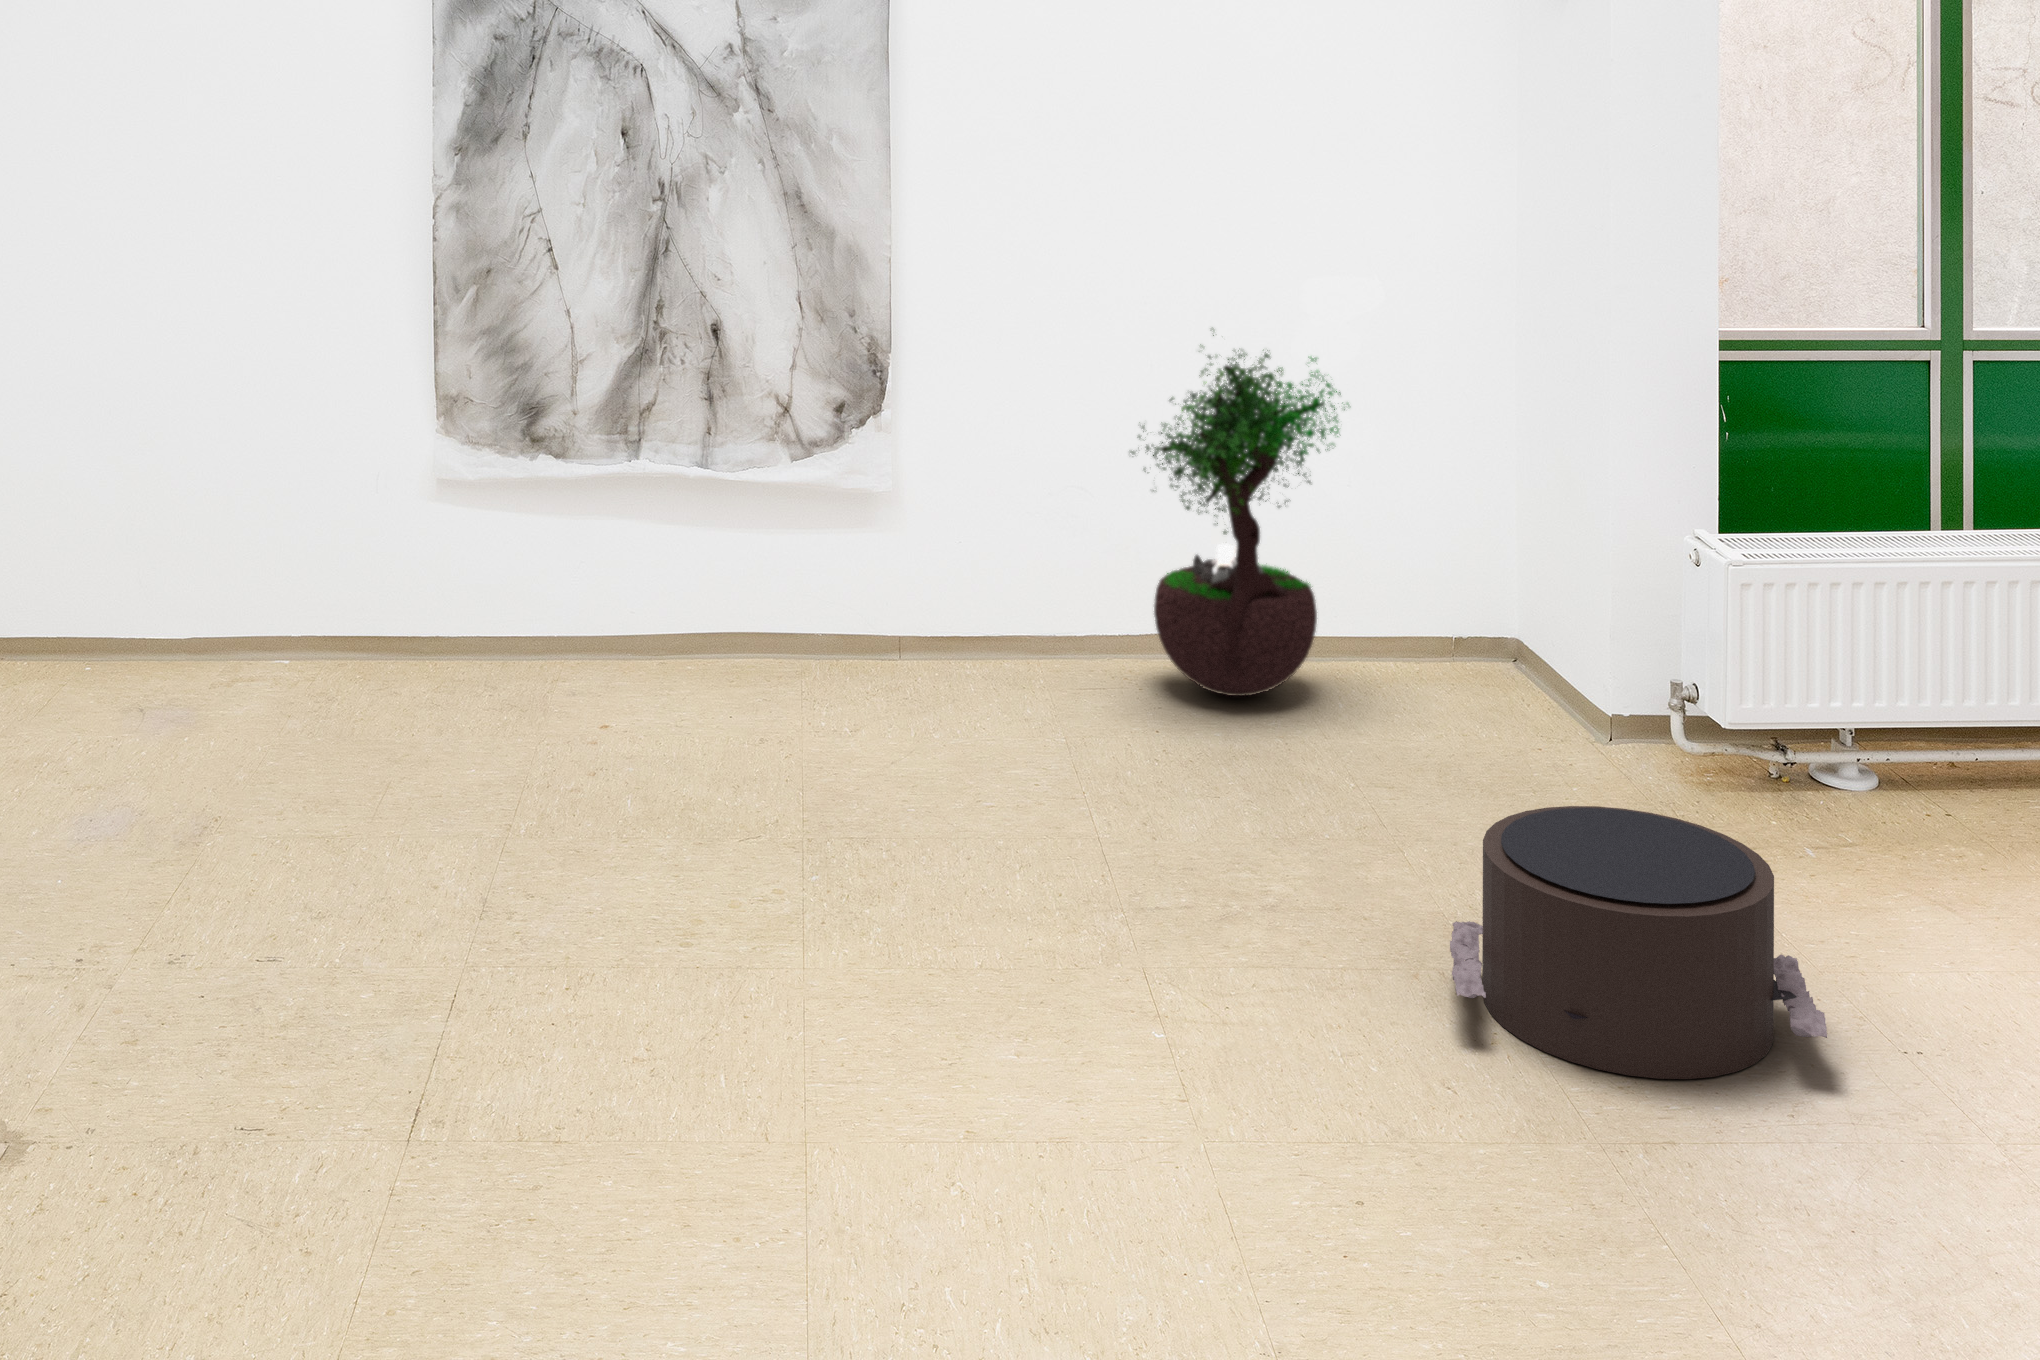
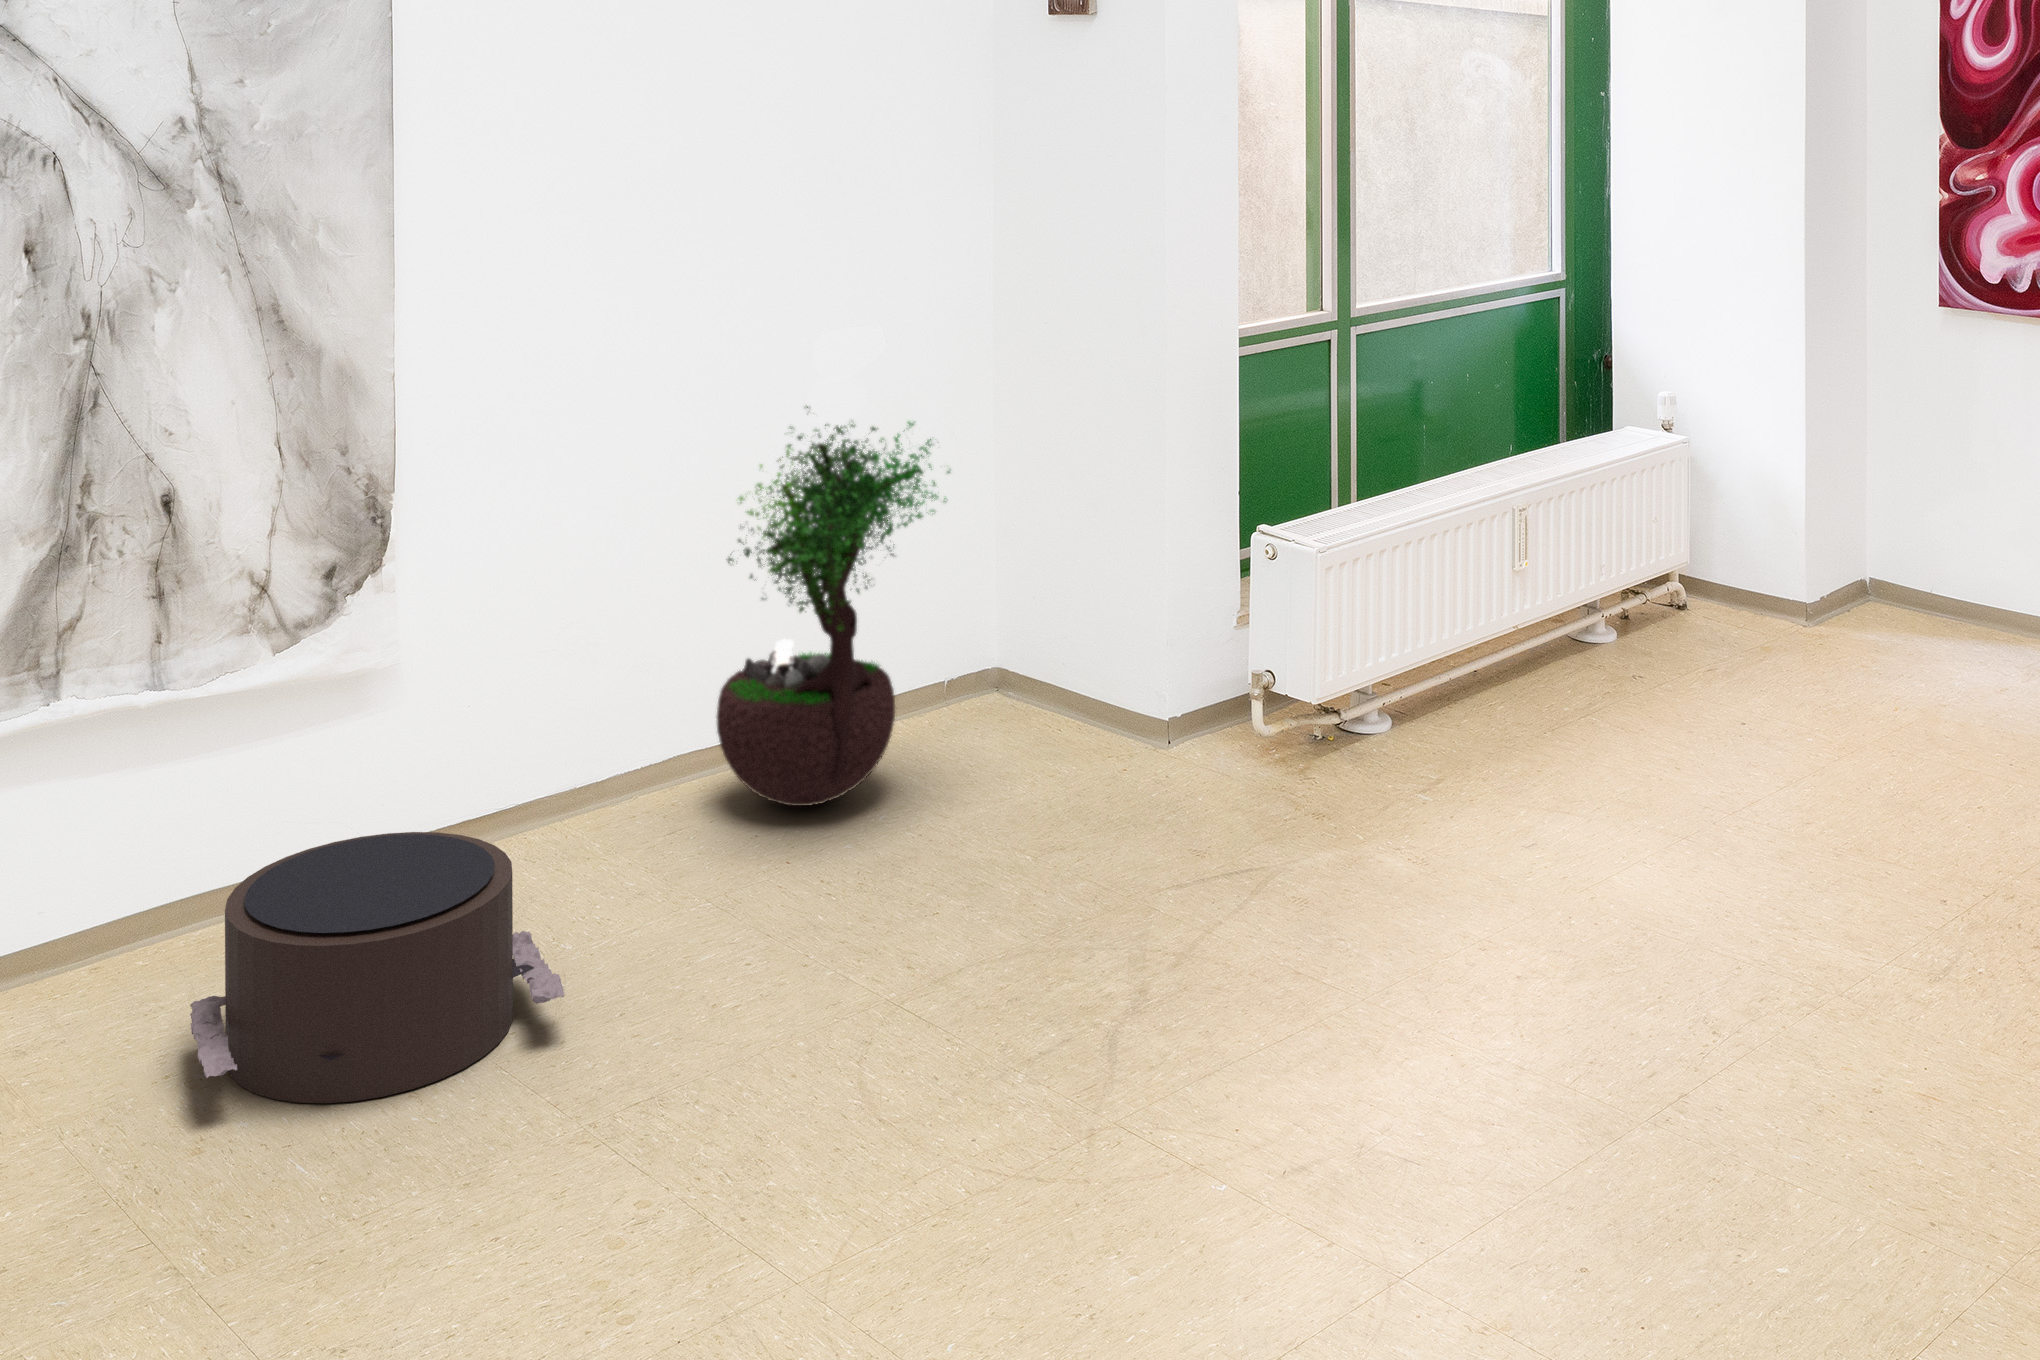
pouf: present [1450,806,1827,1079] -> present [190,832,565,1103]

